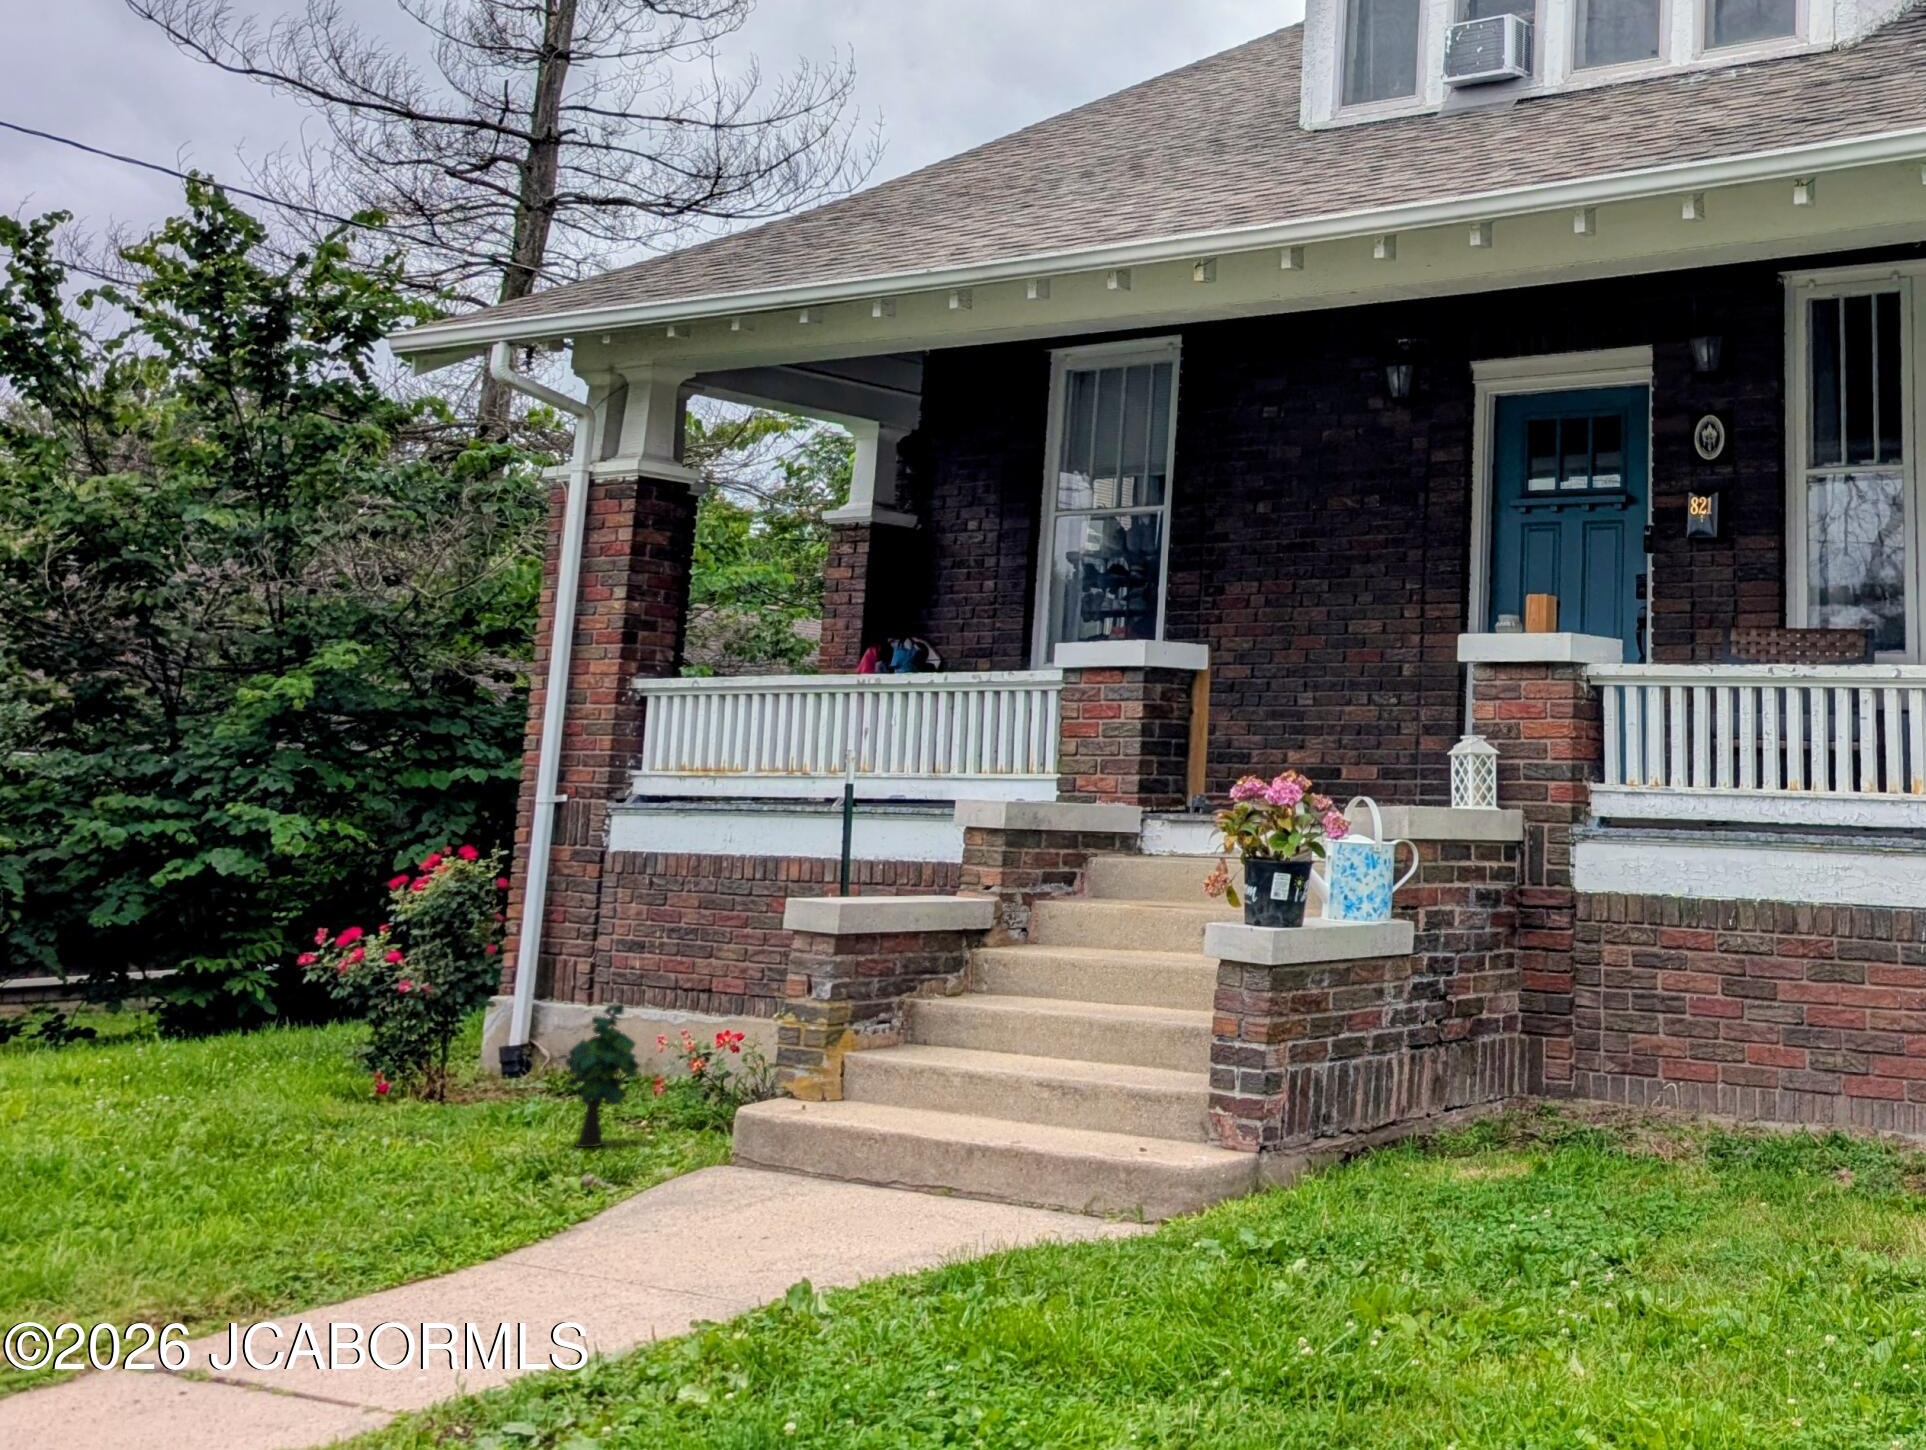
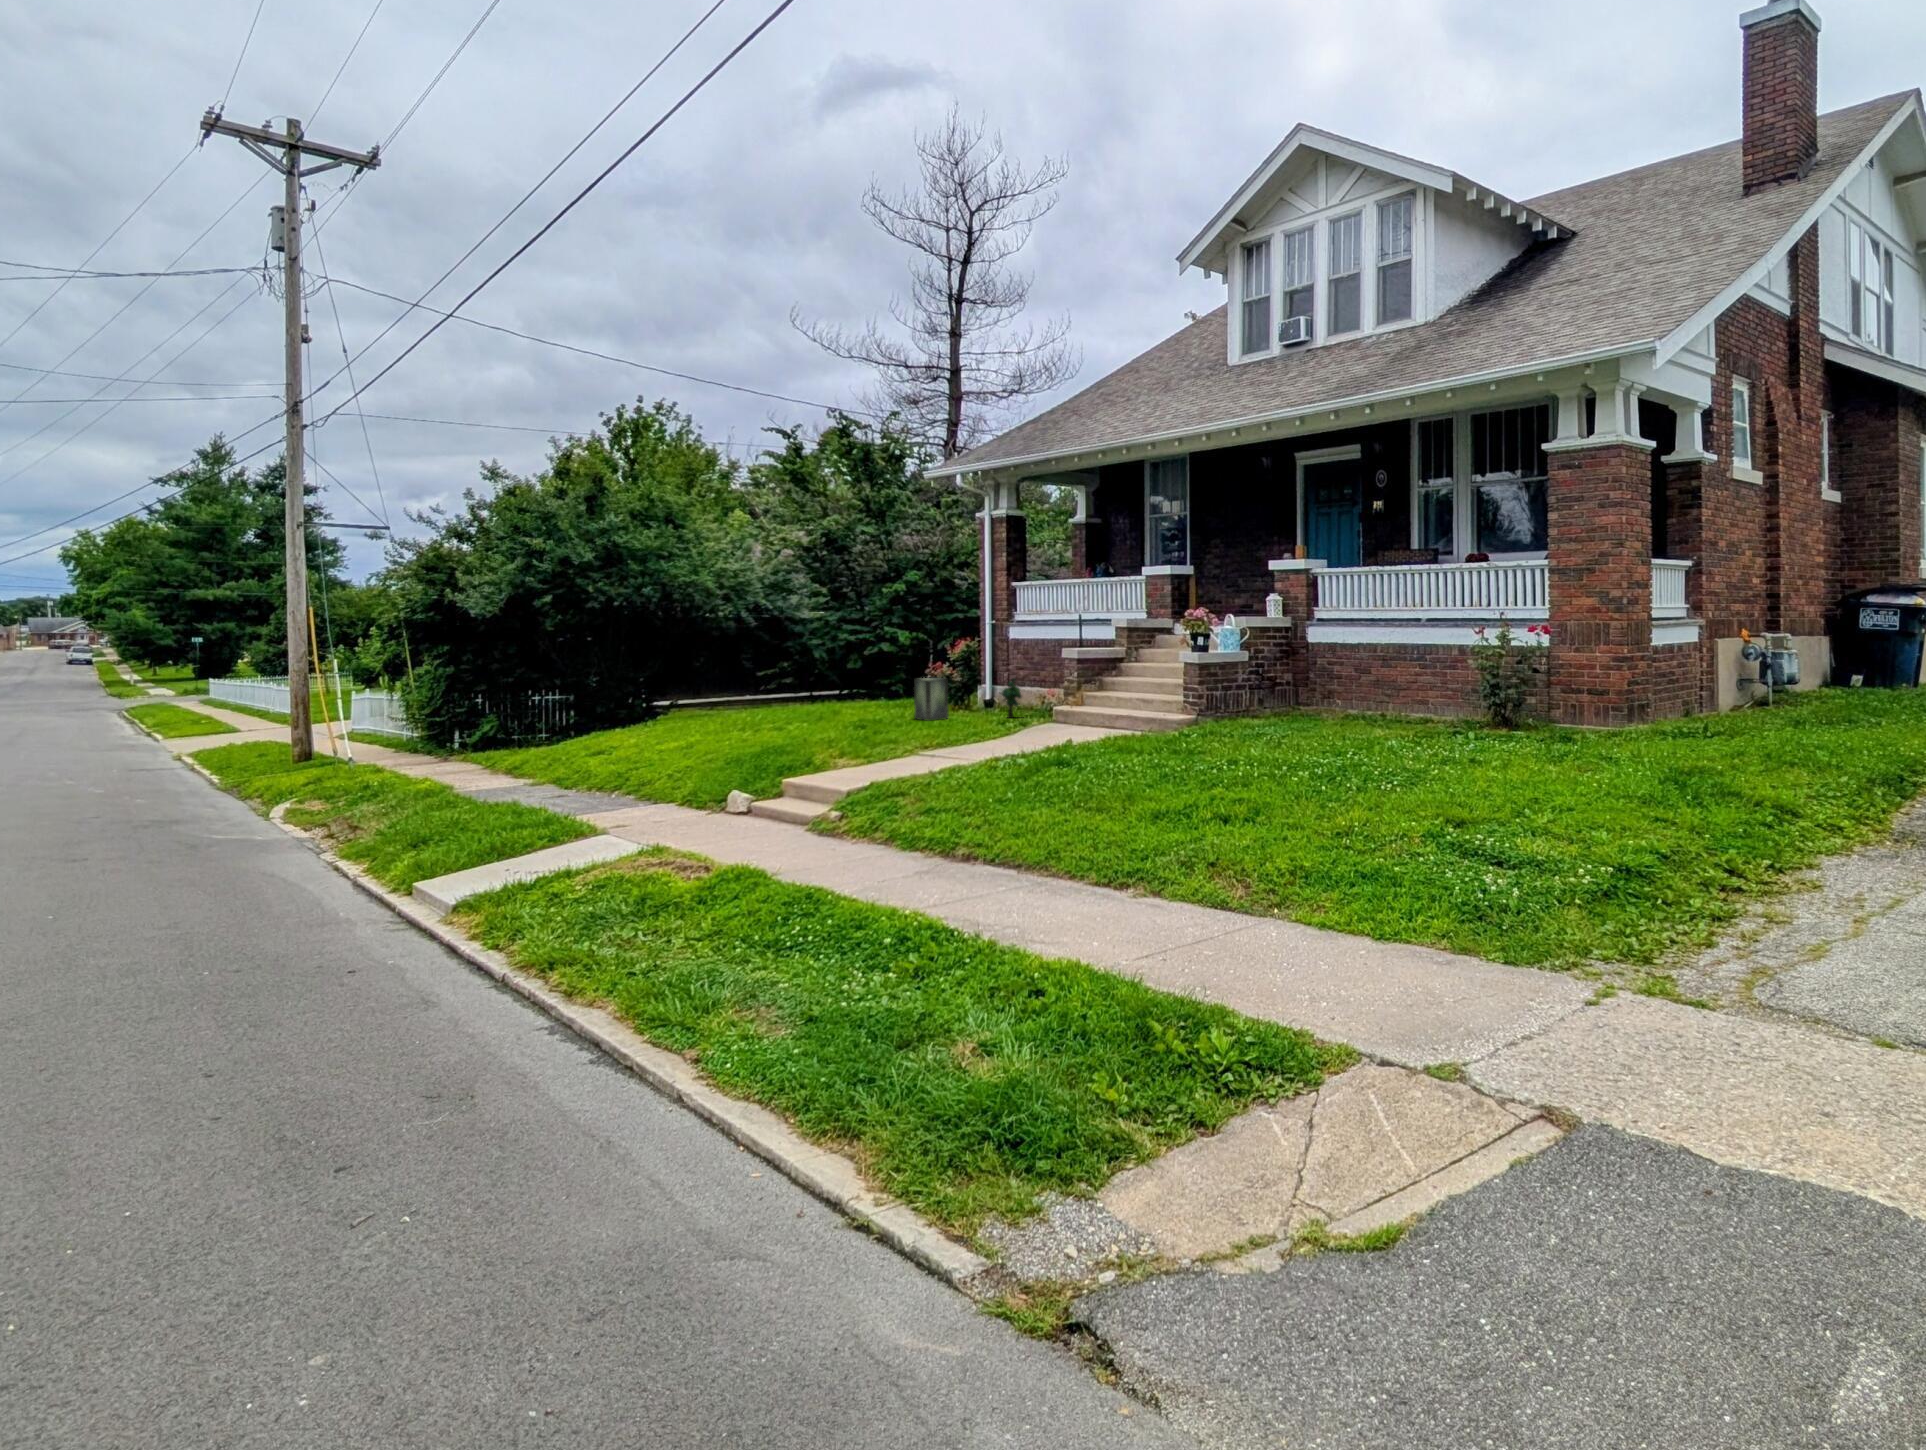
storage box: none [221,1005,370,1172] -> present [914,678,949,721]

